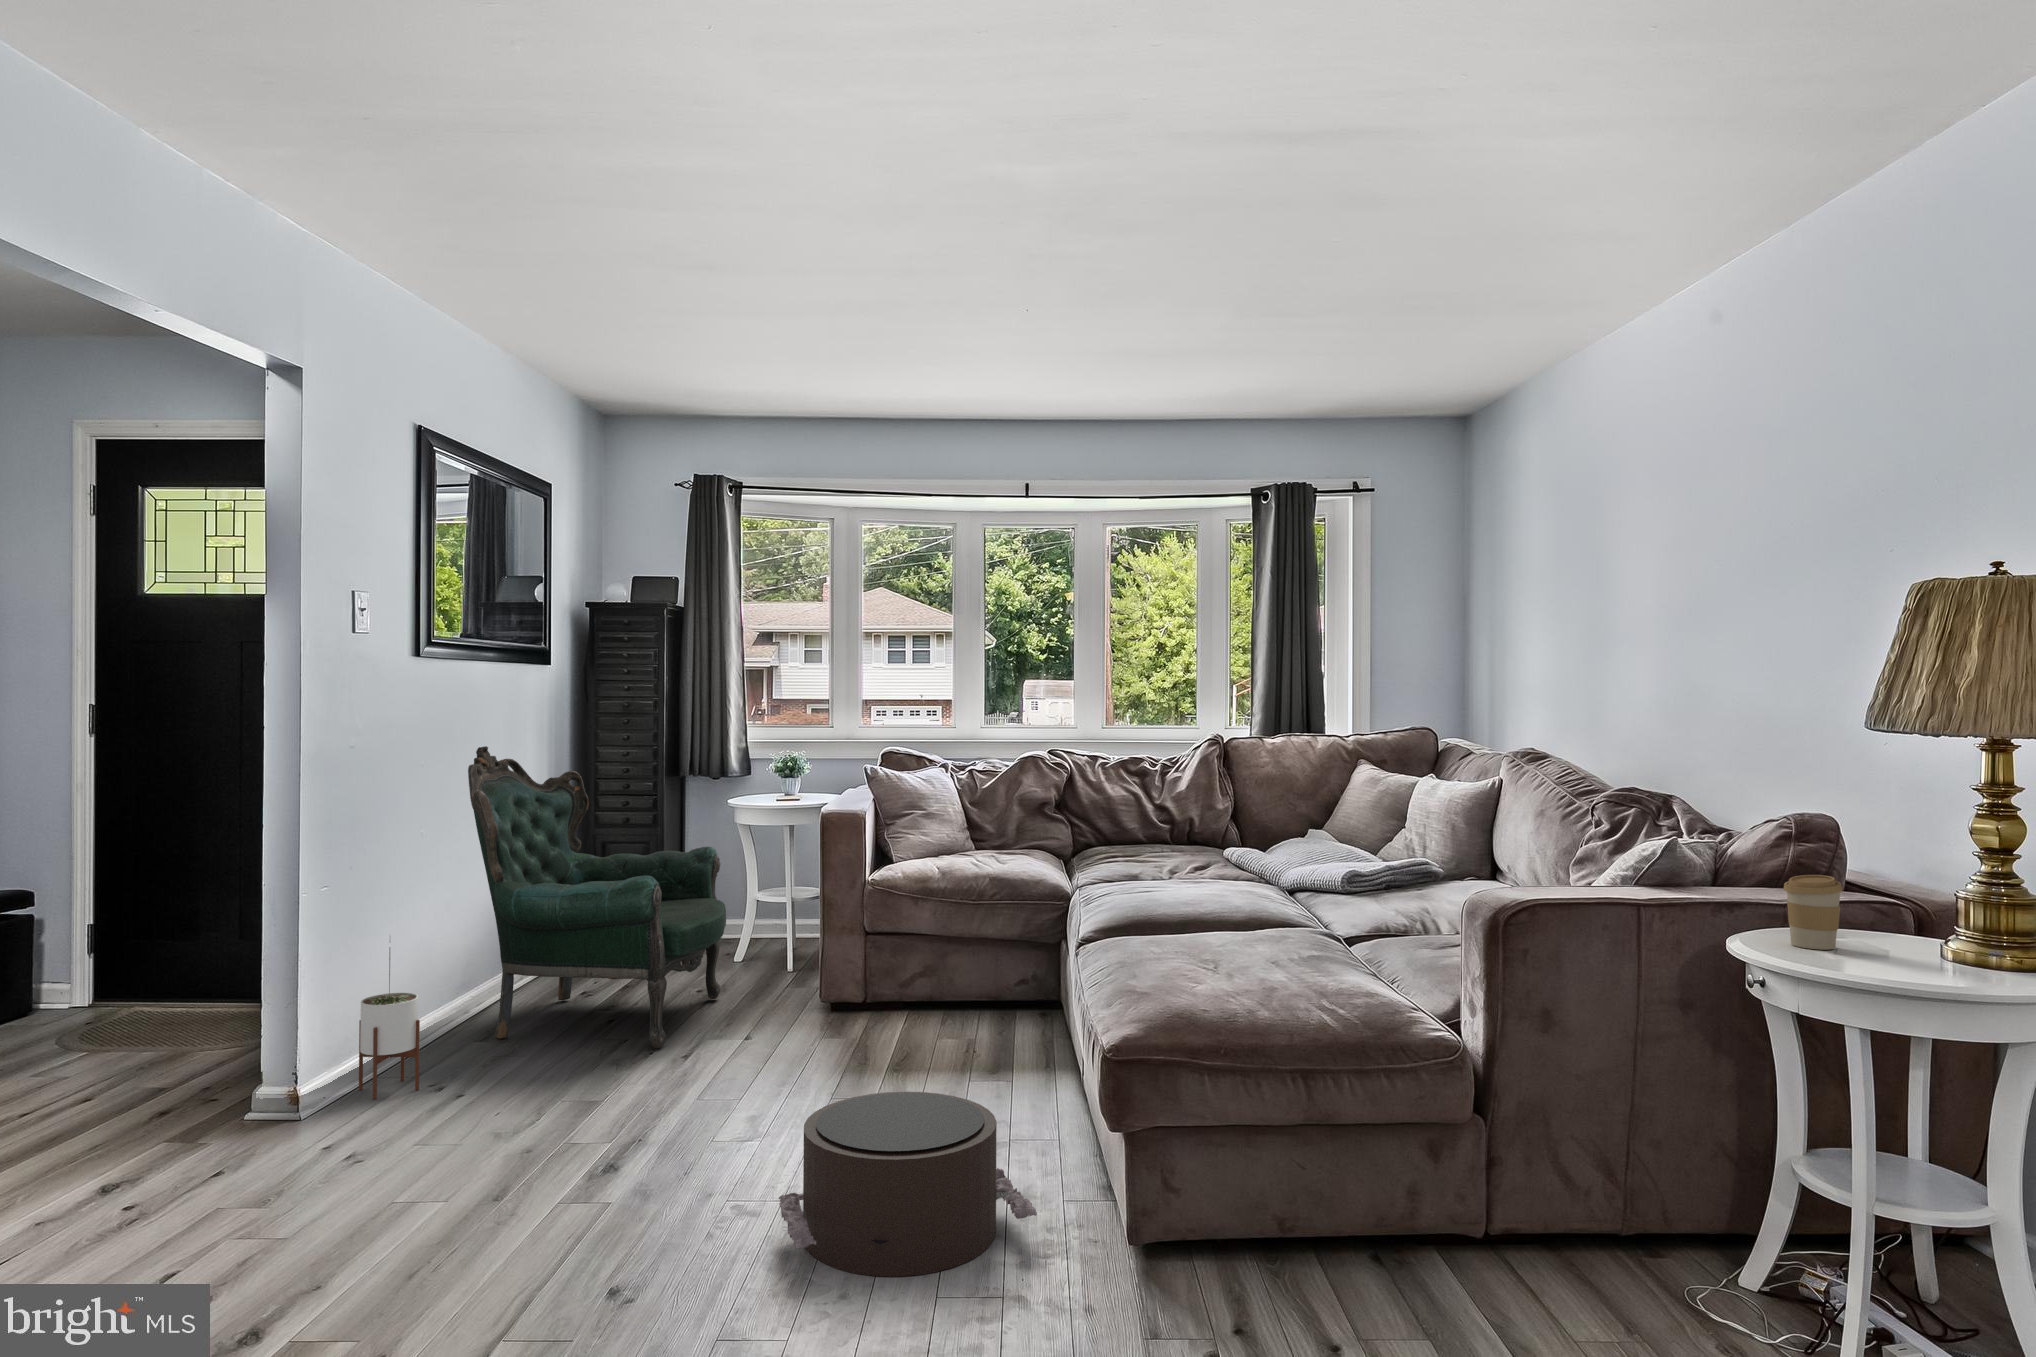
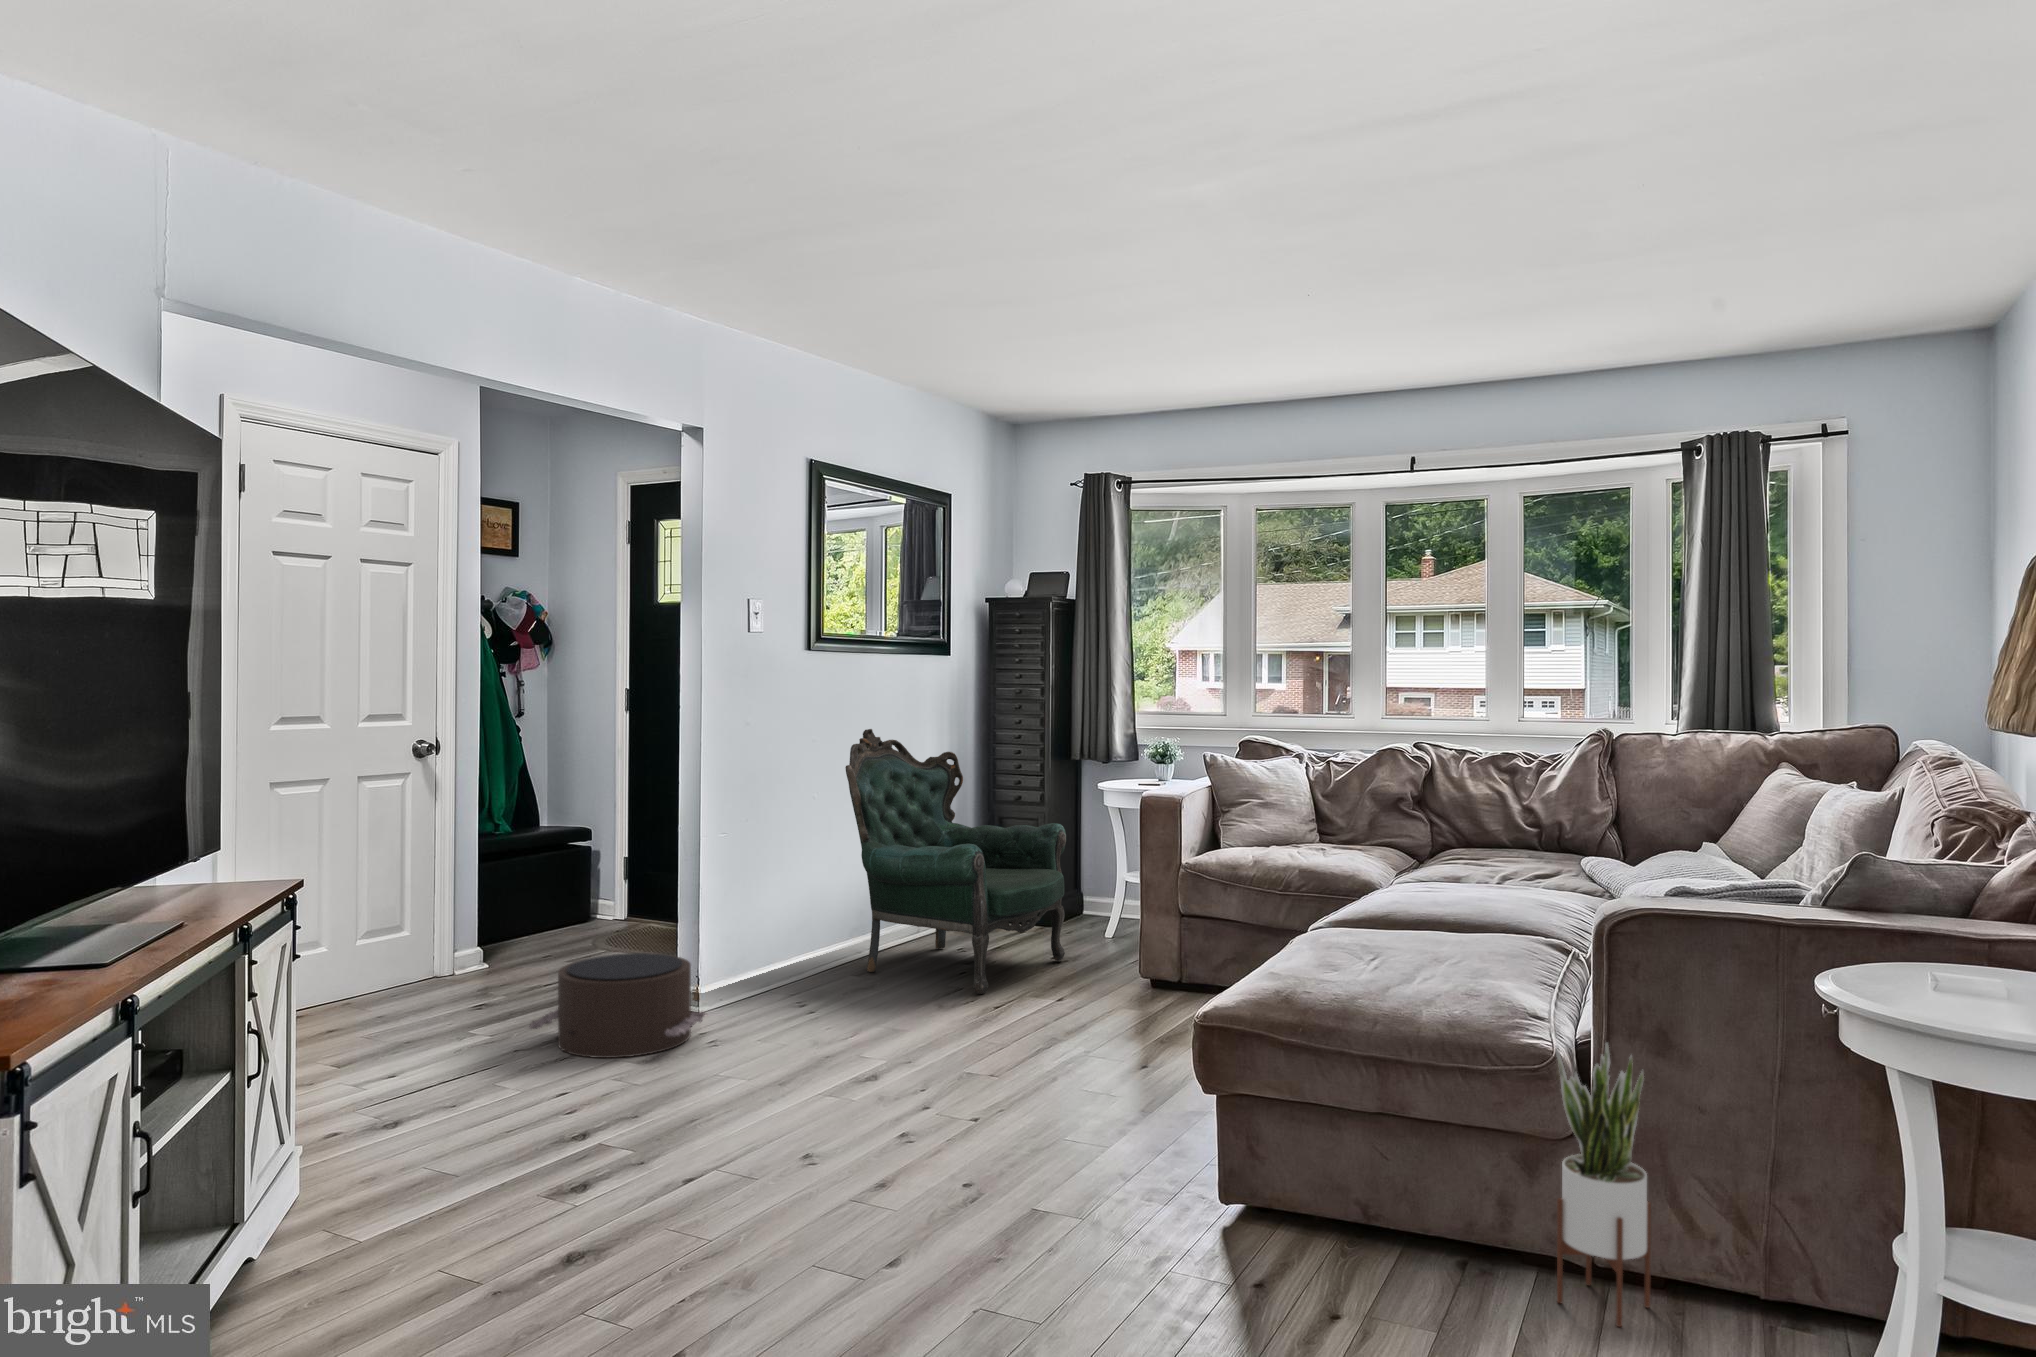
coffee cup: present [1784,875,1843,950] -> none [1894,910,1964,996]
potted plant: present [359,947,420,1099] -> present [1555,1043,1651,1327]
pouf: present [779,1092,1037,1277] -> present [529,953,706,1058]

